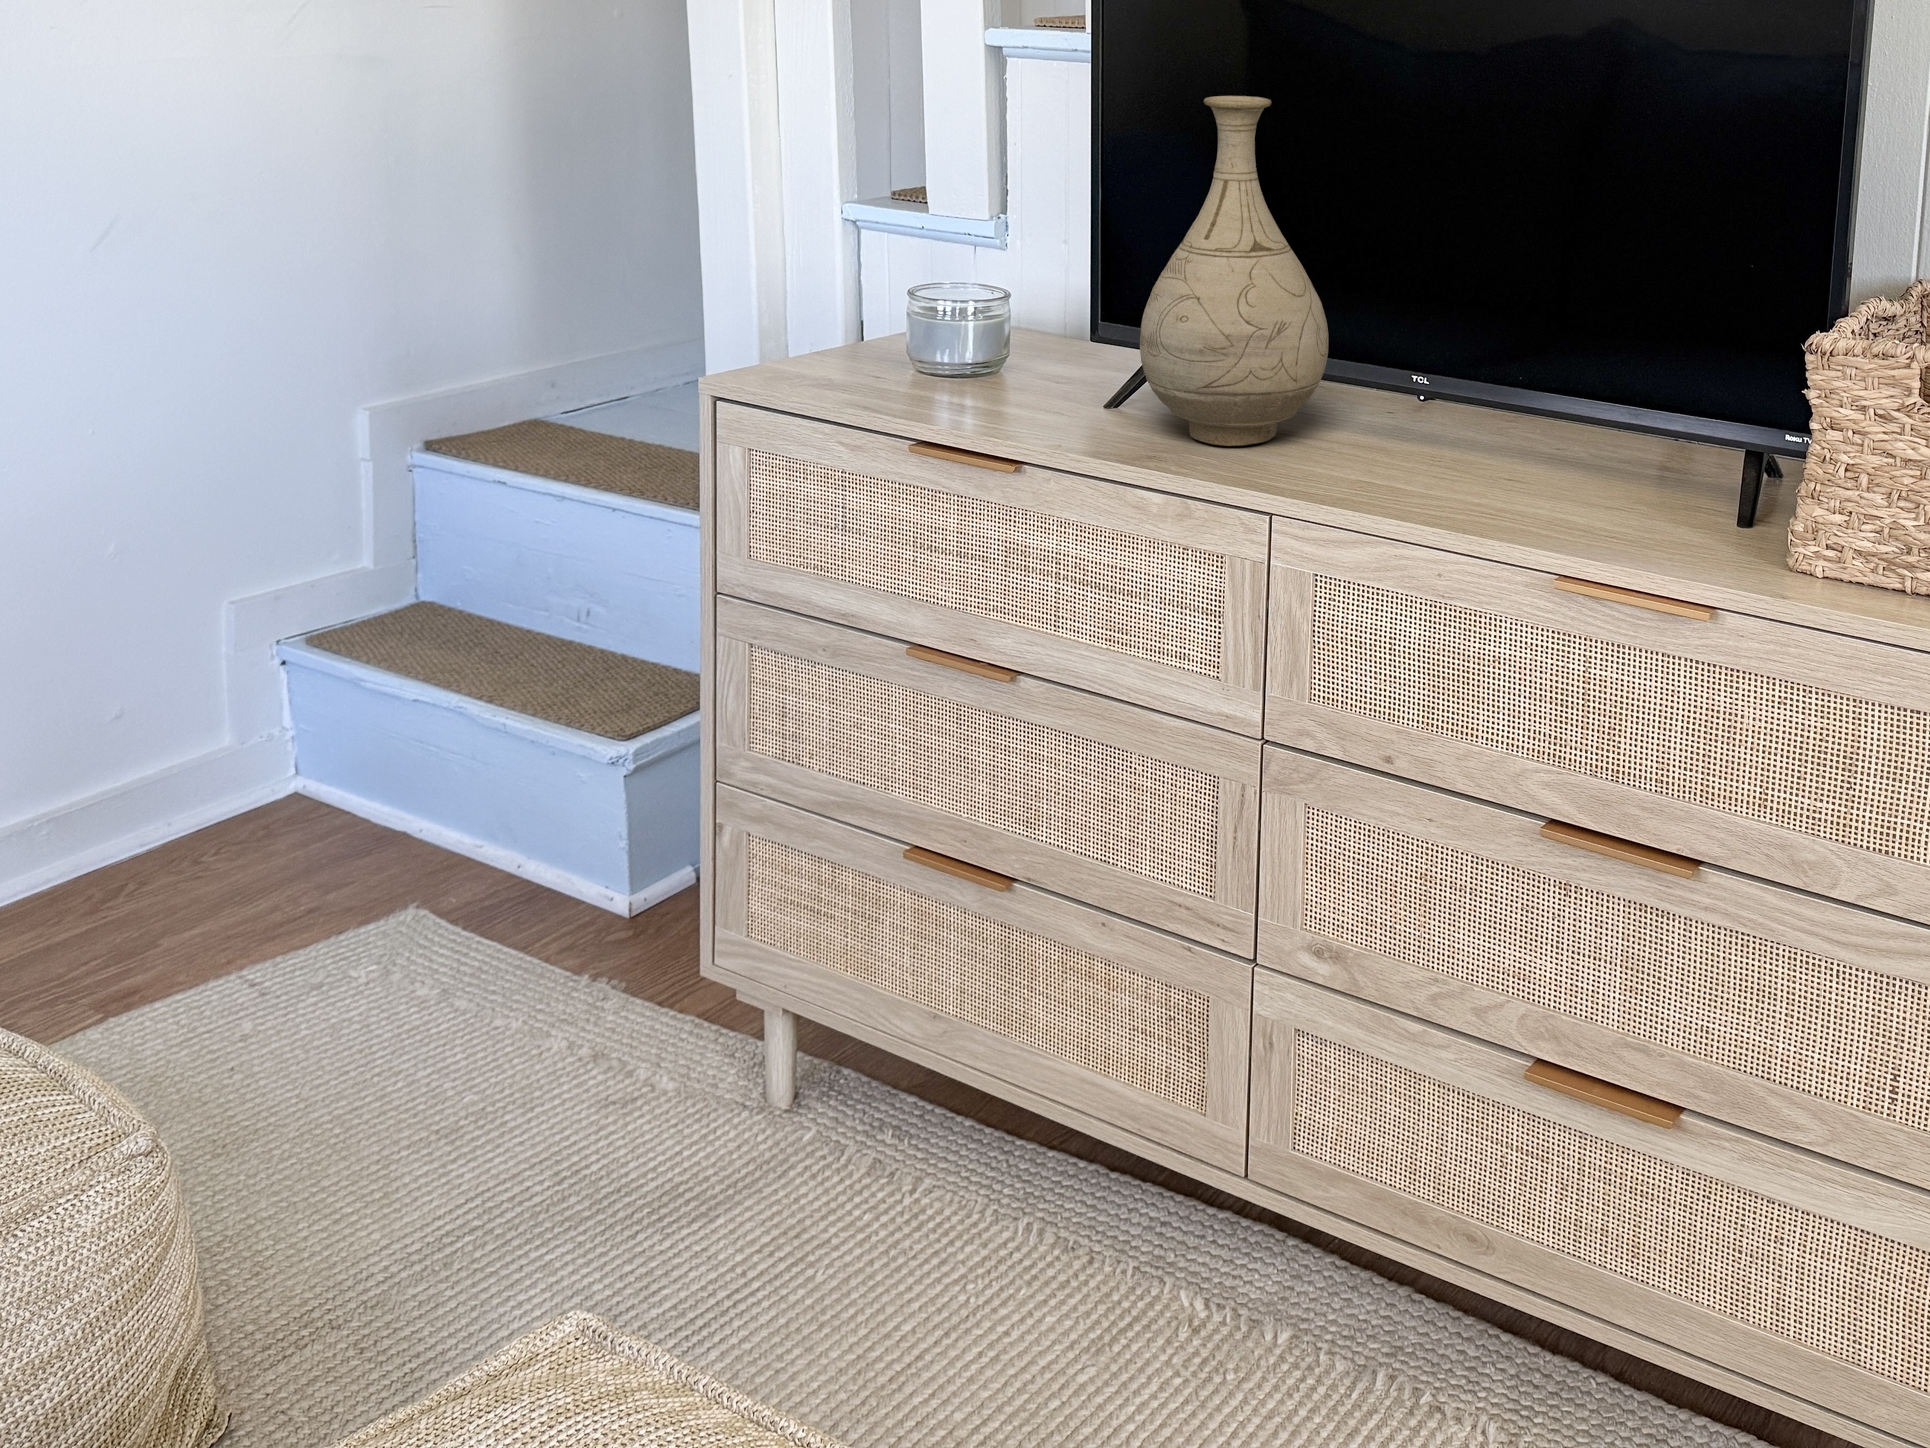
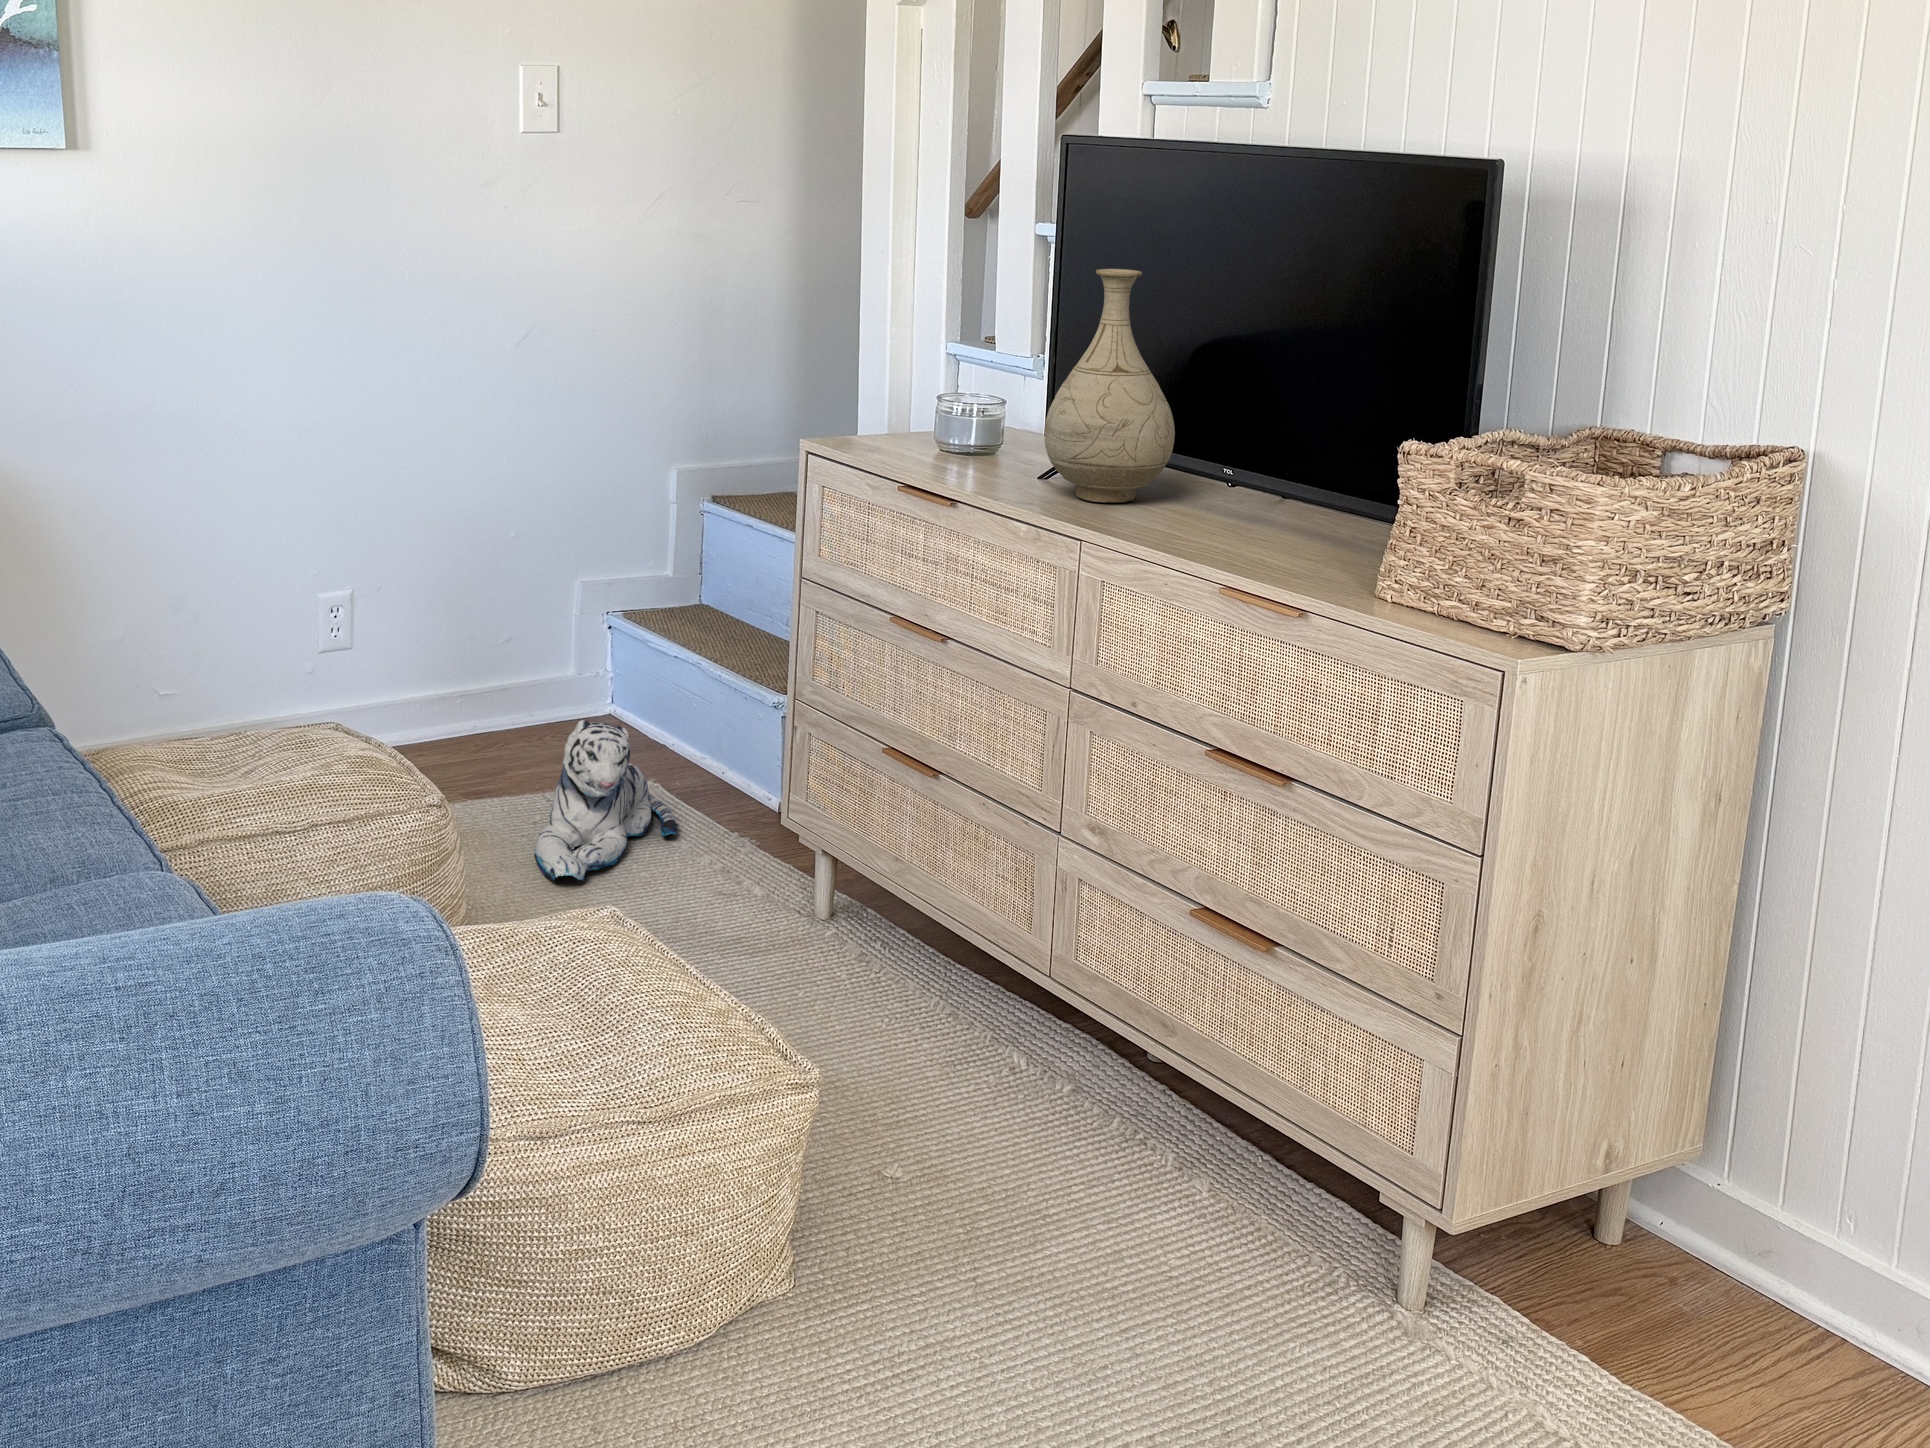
plush toy: none [269,859,497,1148] -> present [534,720,678,881]

